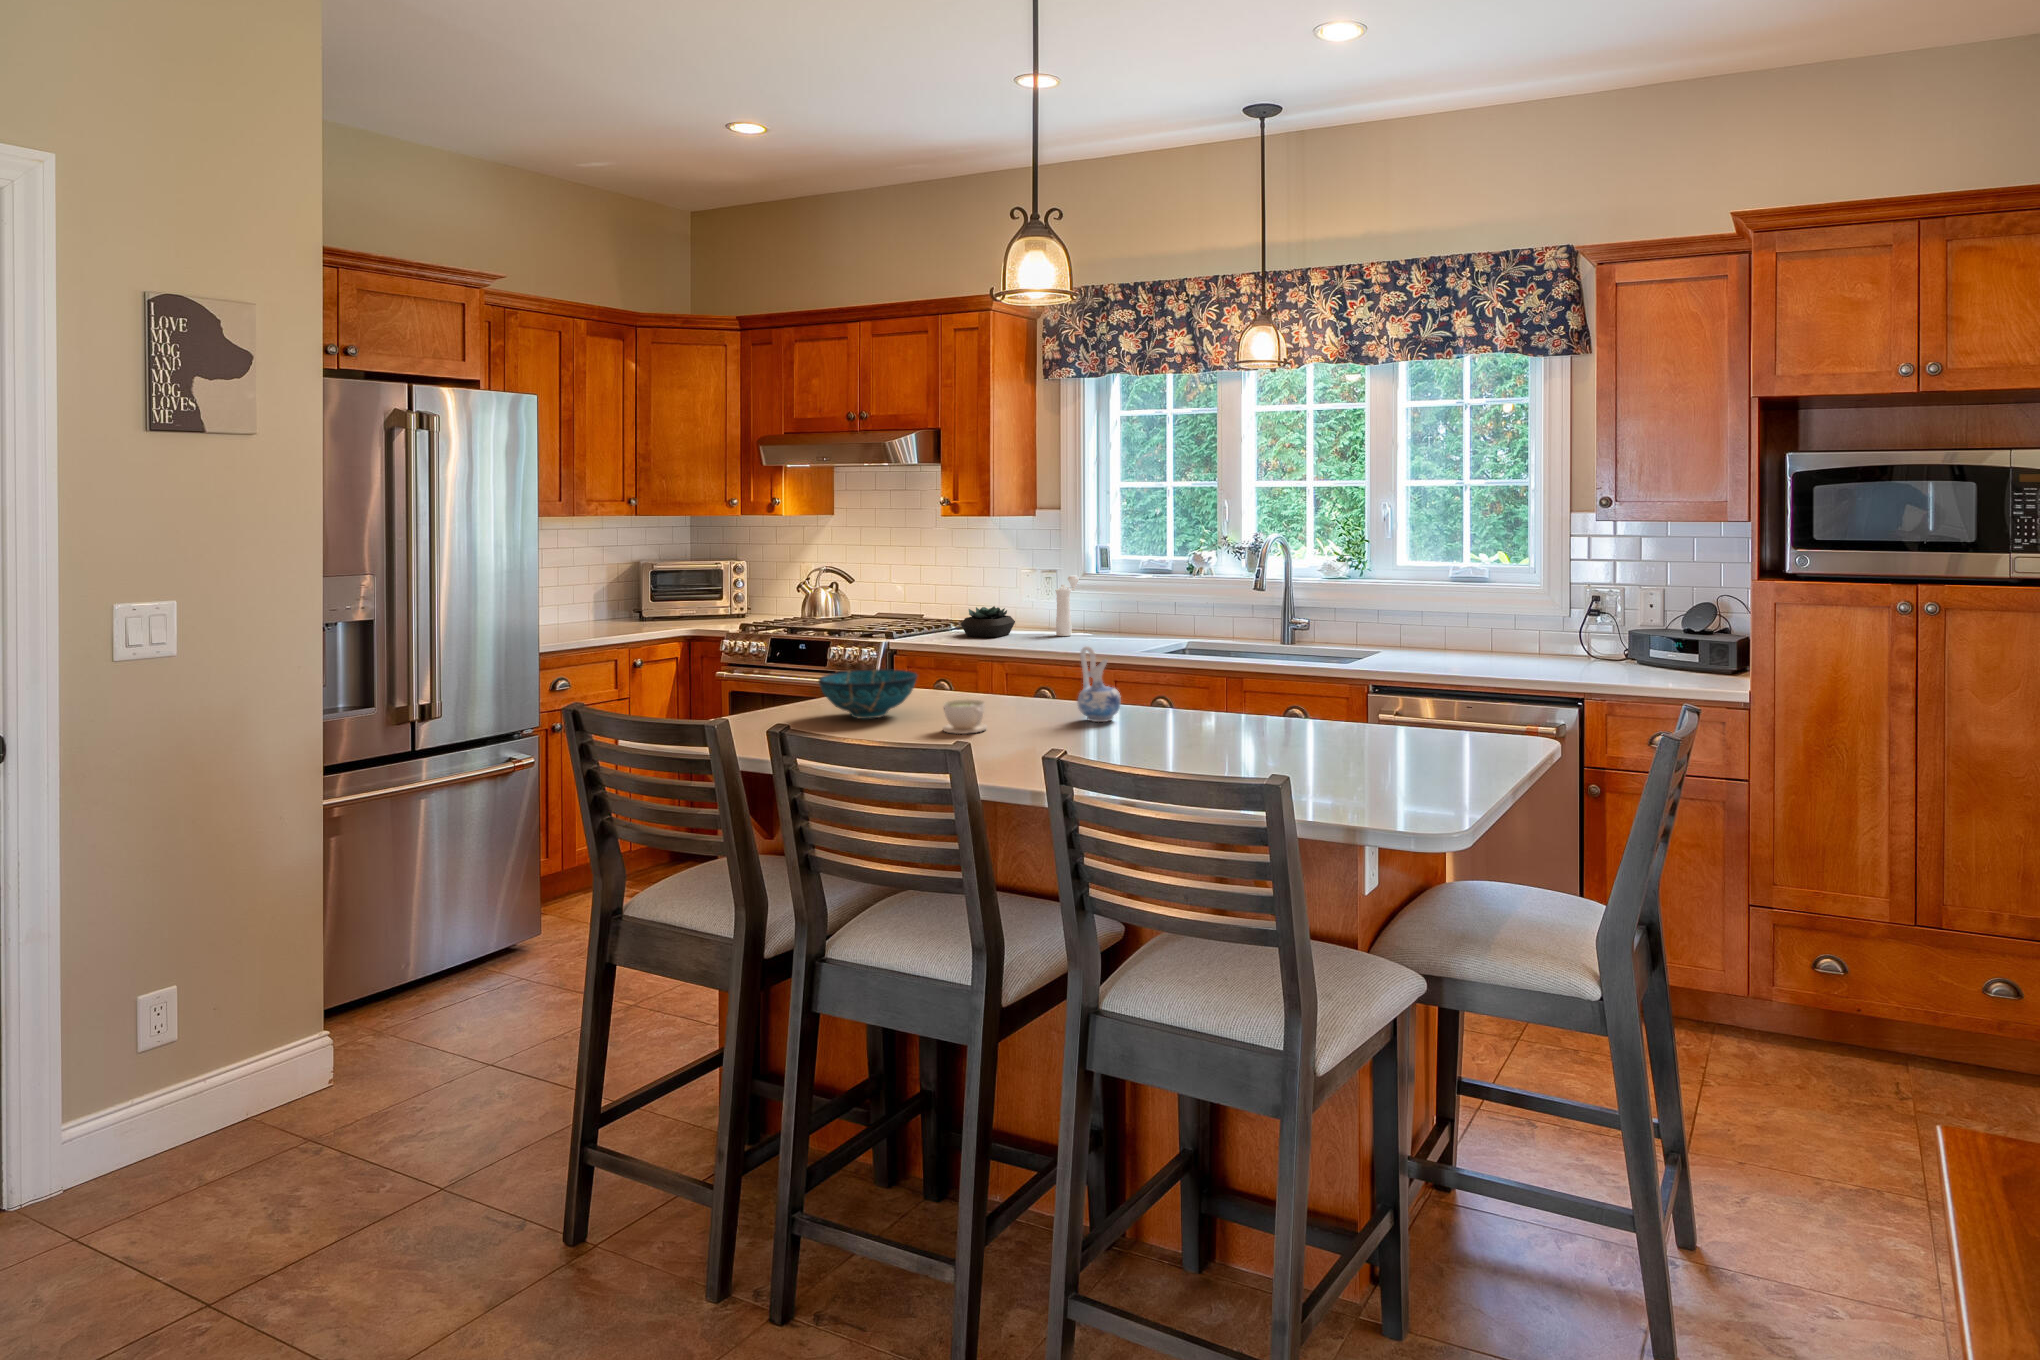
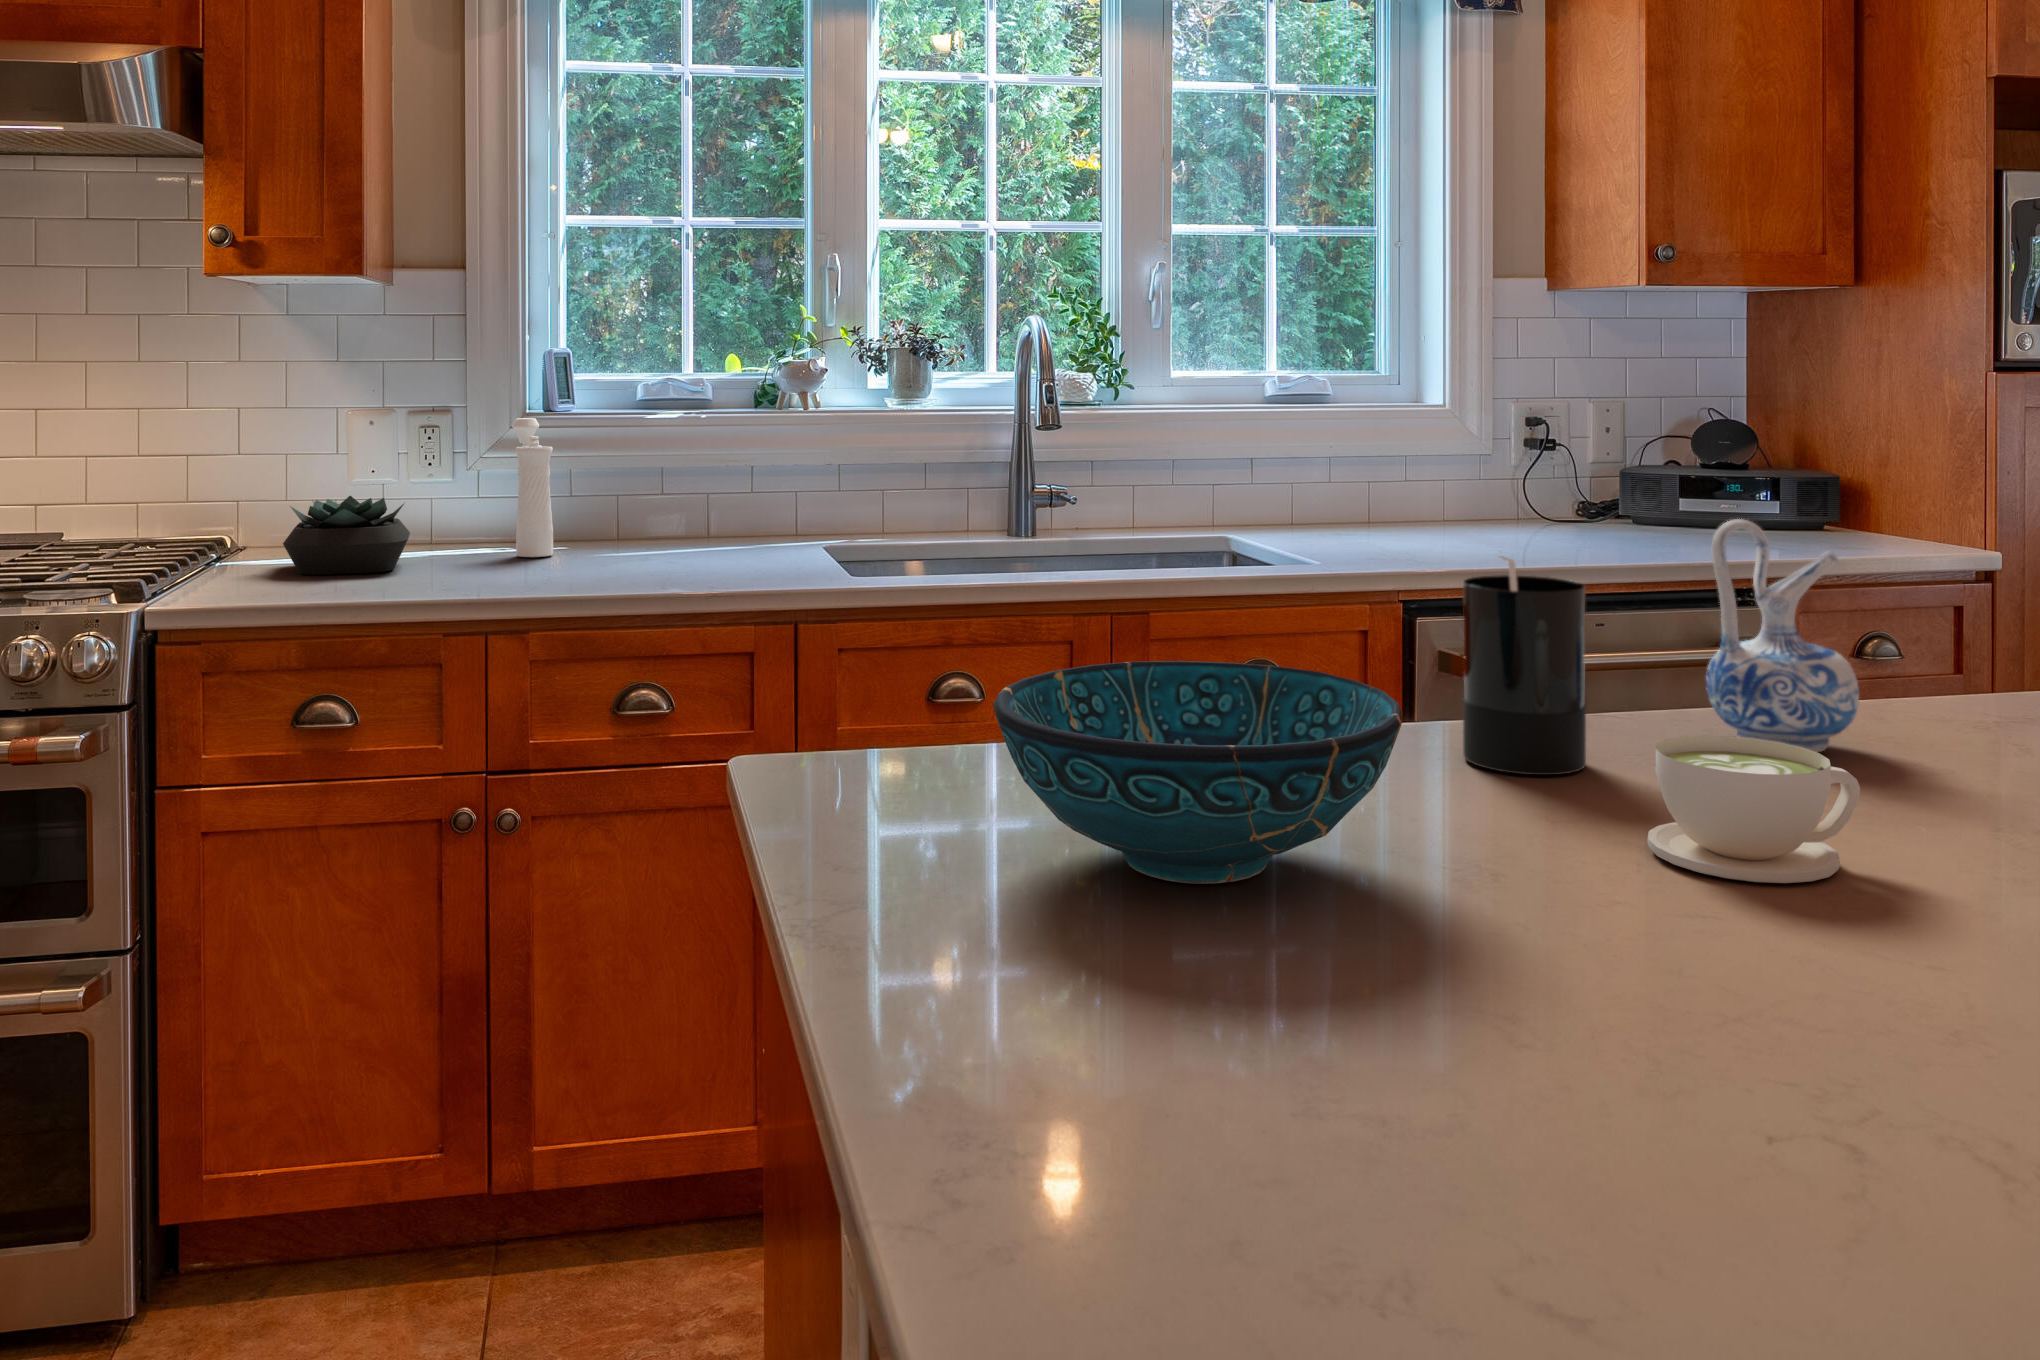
candle: none [1003,652,1038,717] -> present [1463,556,1586,775]

